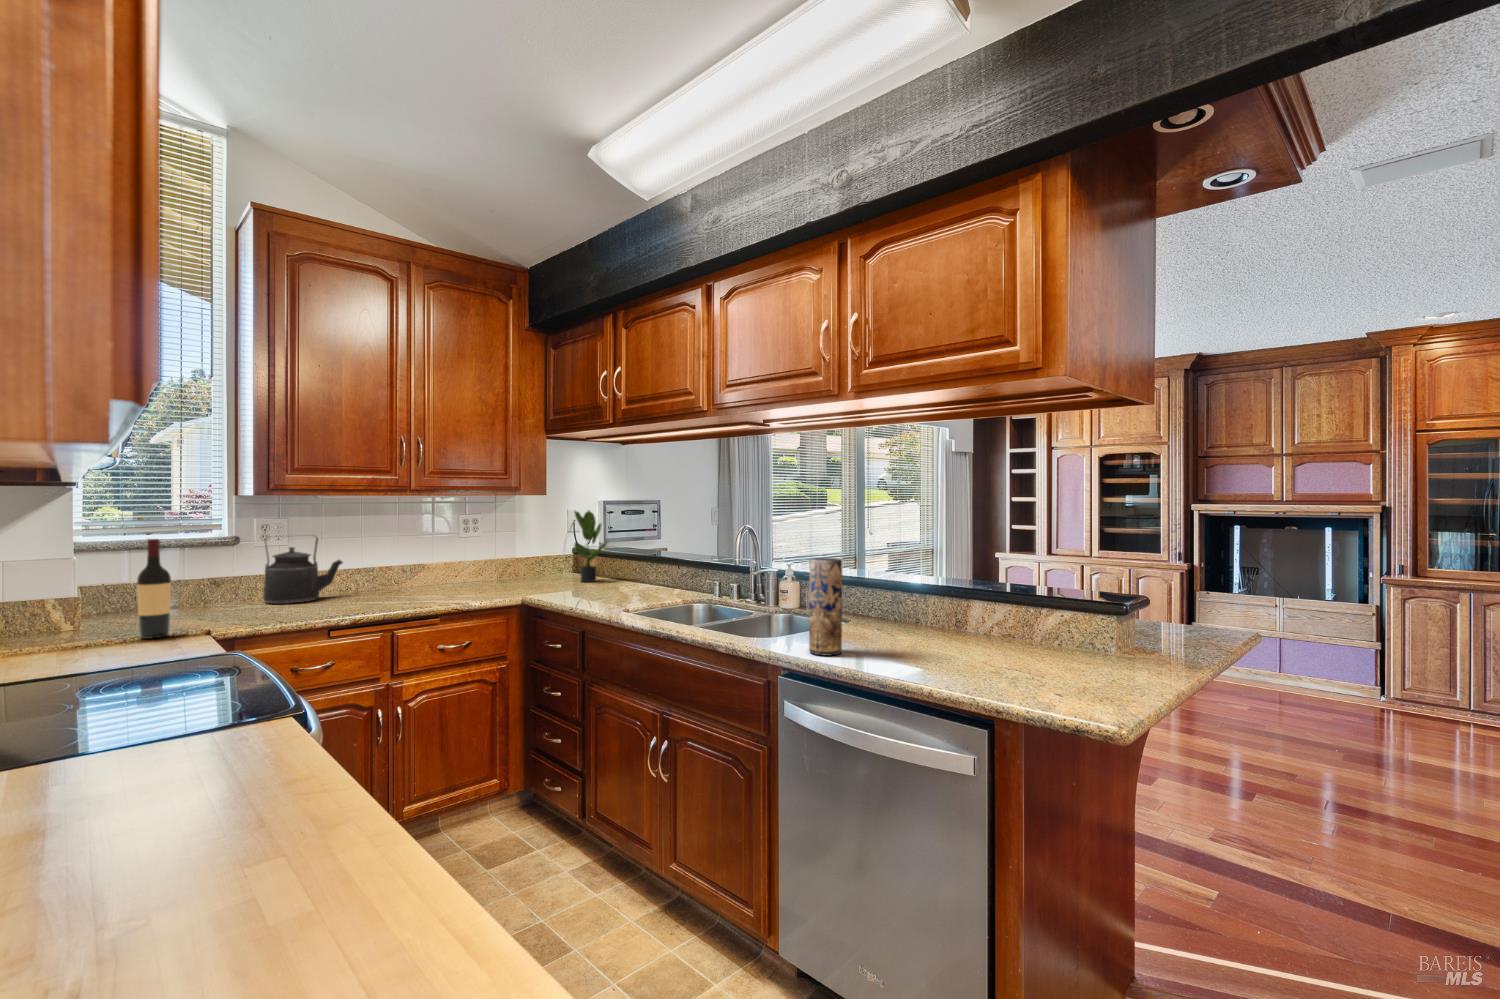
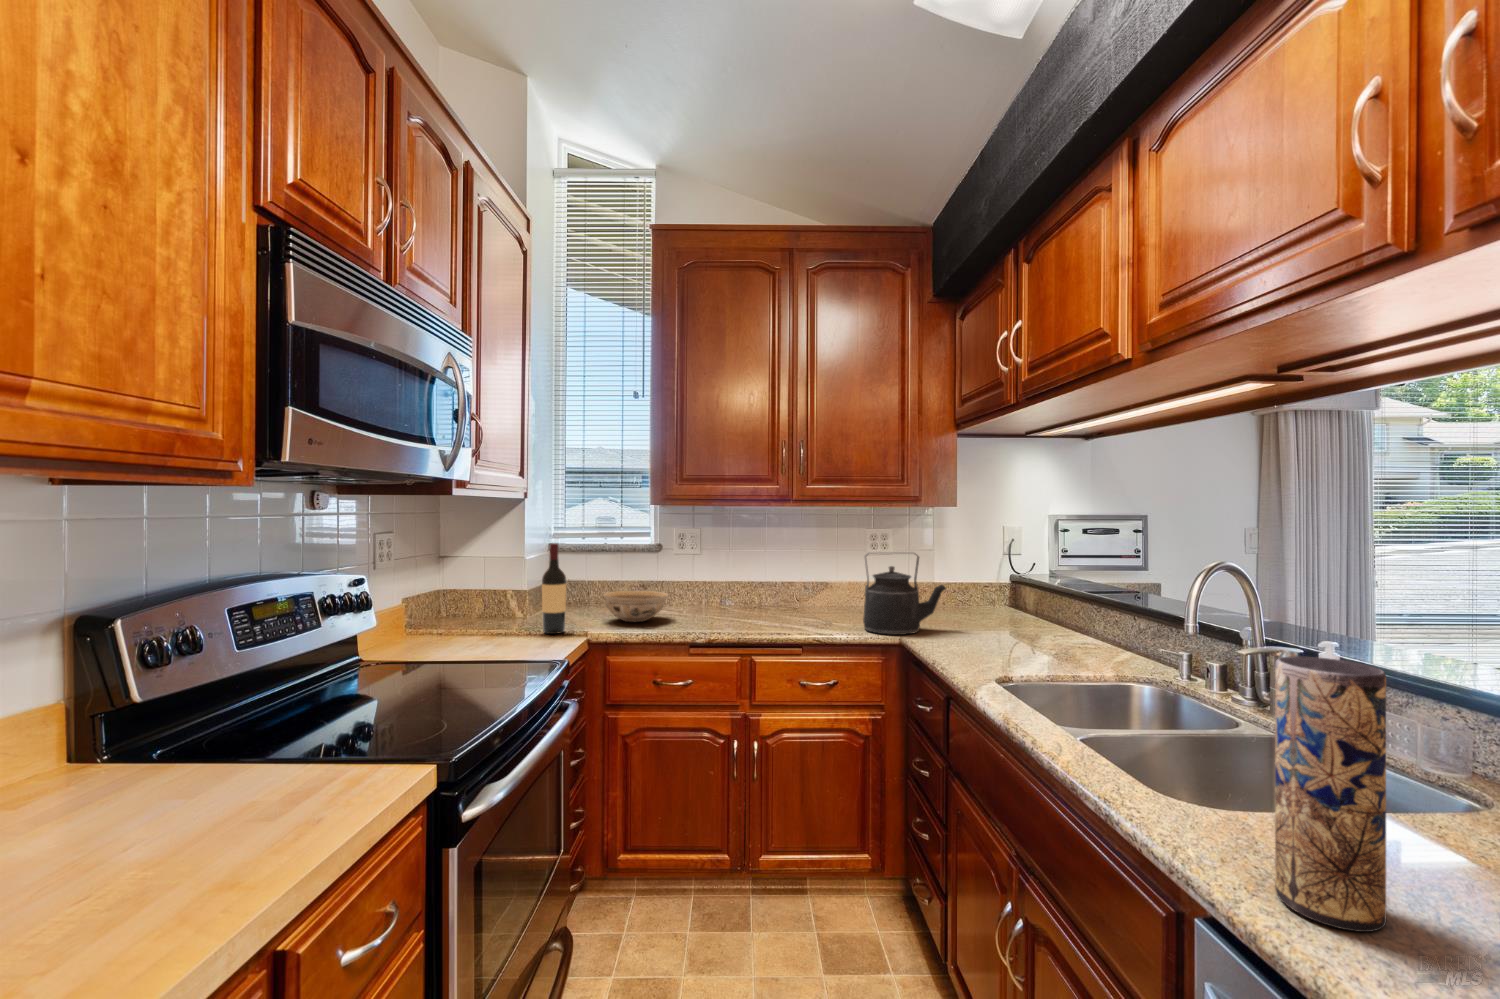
potted plant: present [575,511,607,582] -> none [993,525,1047,622]
kettle: present [263,536,342,604] -> present [863,552,946,635]
ceramic bowl: none [193,586,277,619] -> present [603,591,668,622]

